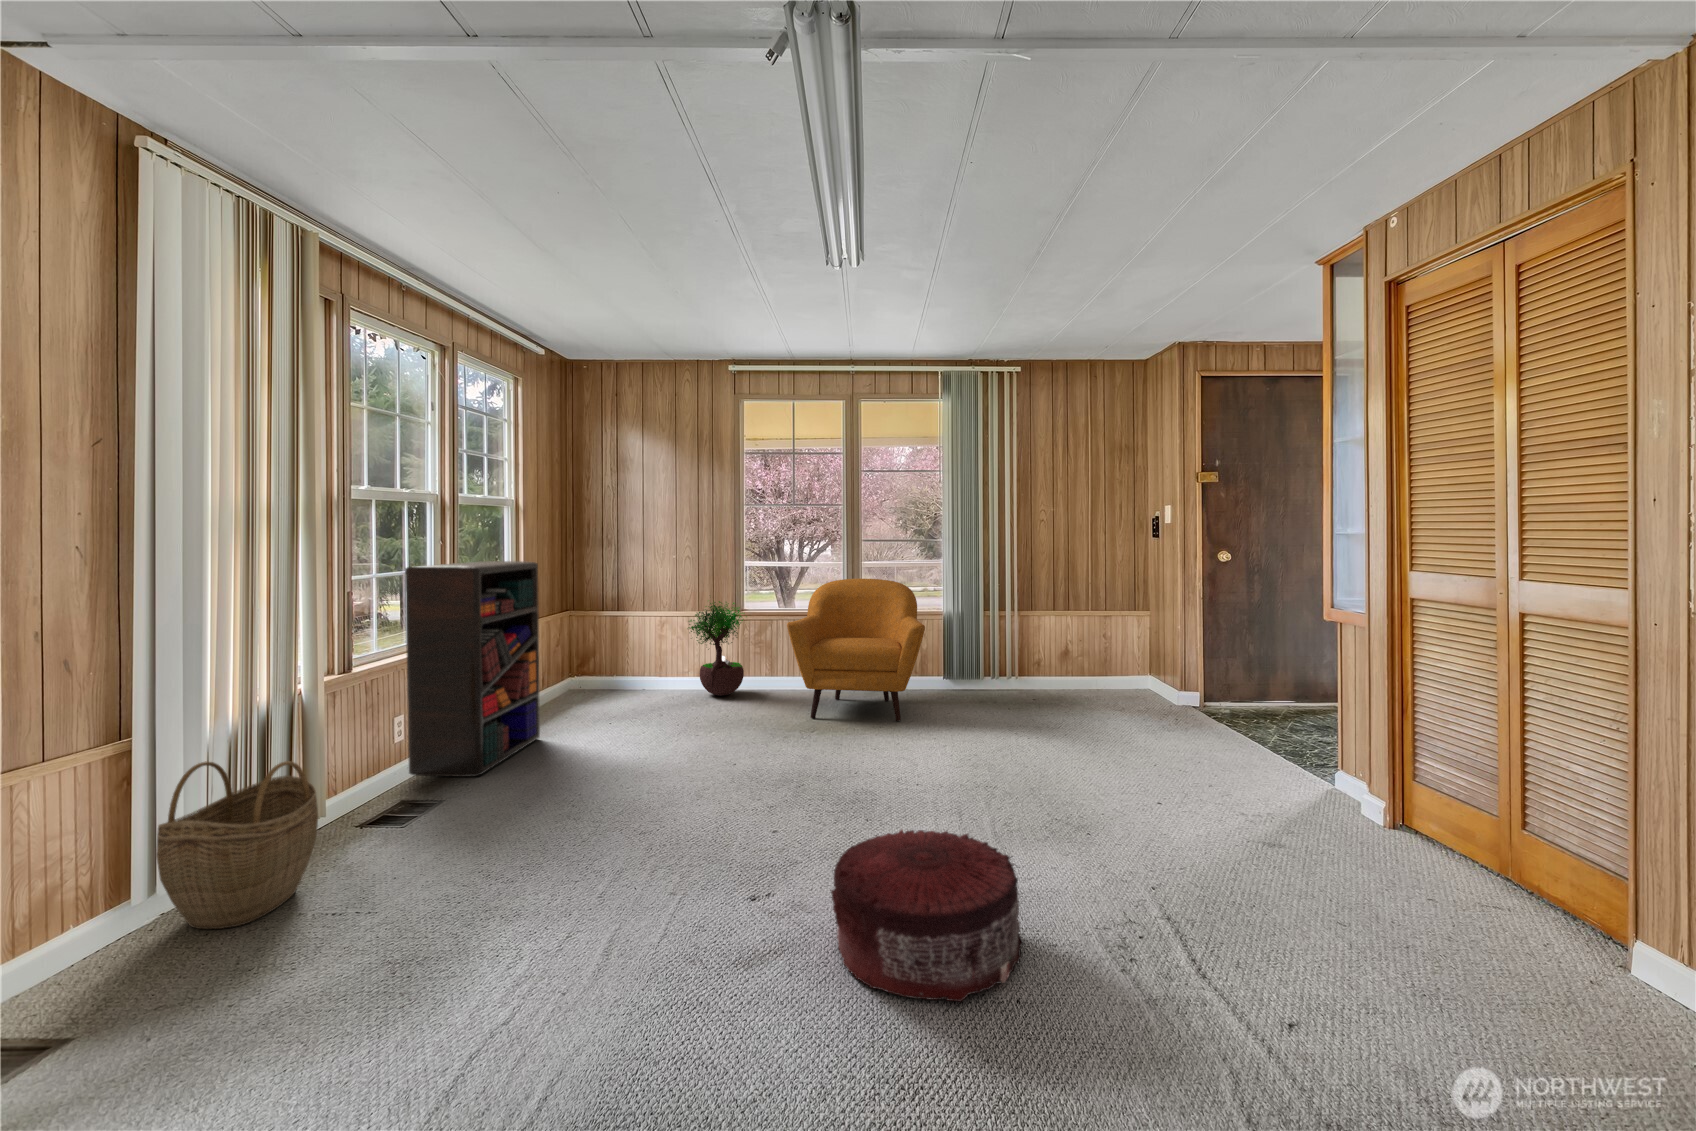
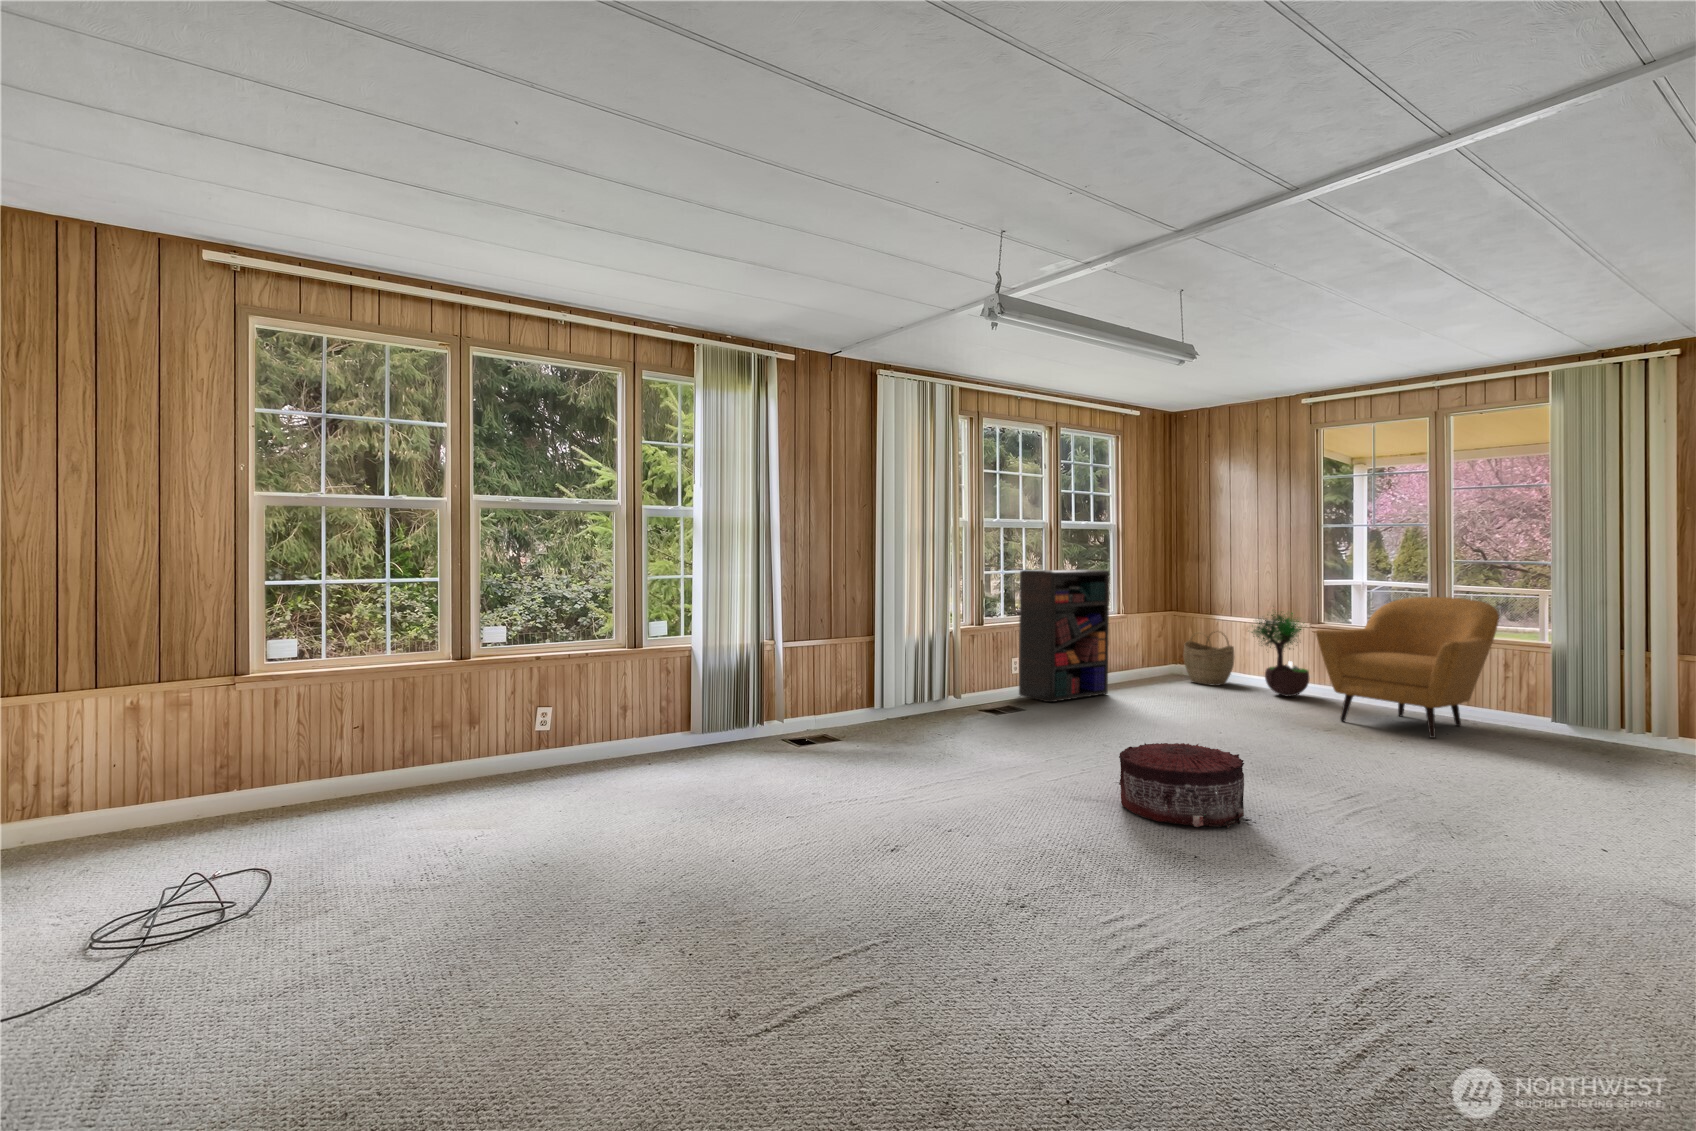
woven basket: present [156,761,318,929] -> present [1184,632,1234,686]

